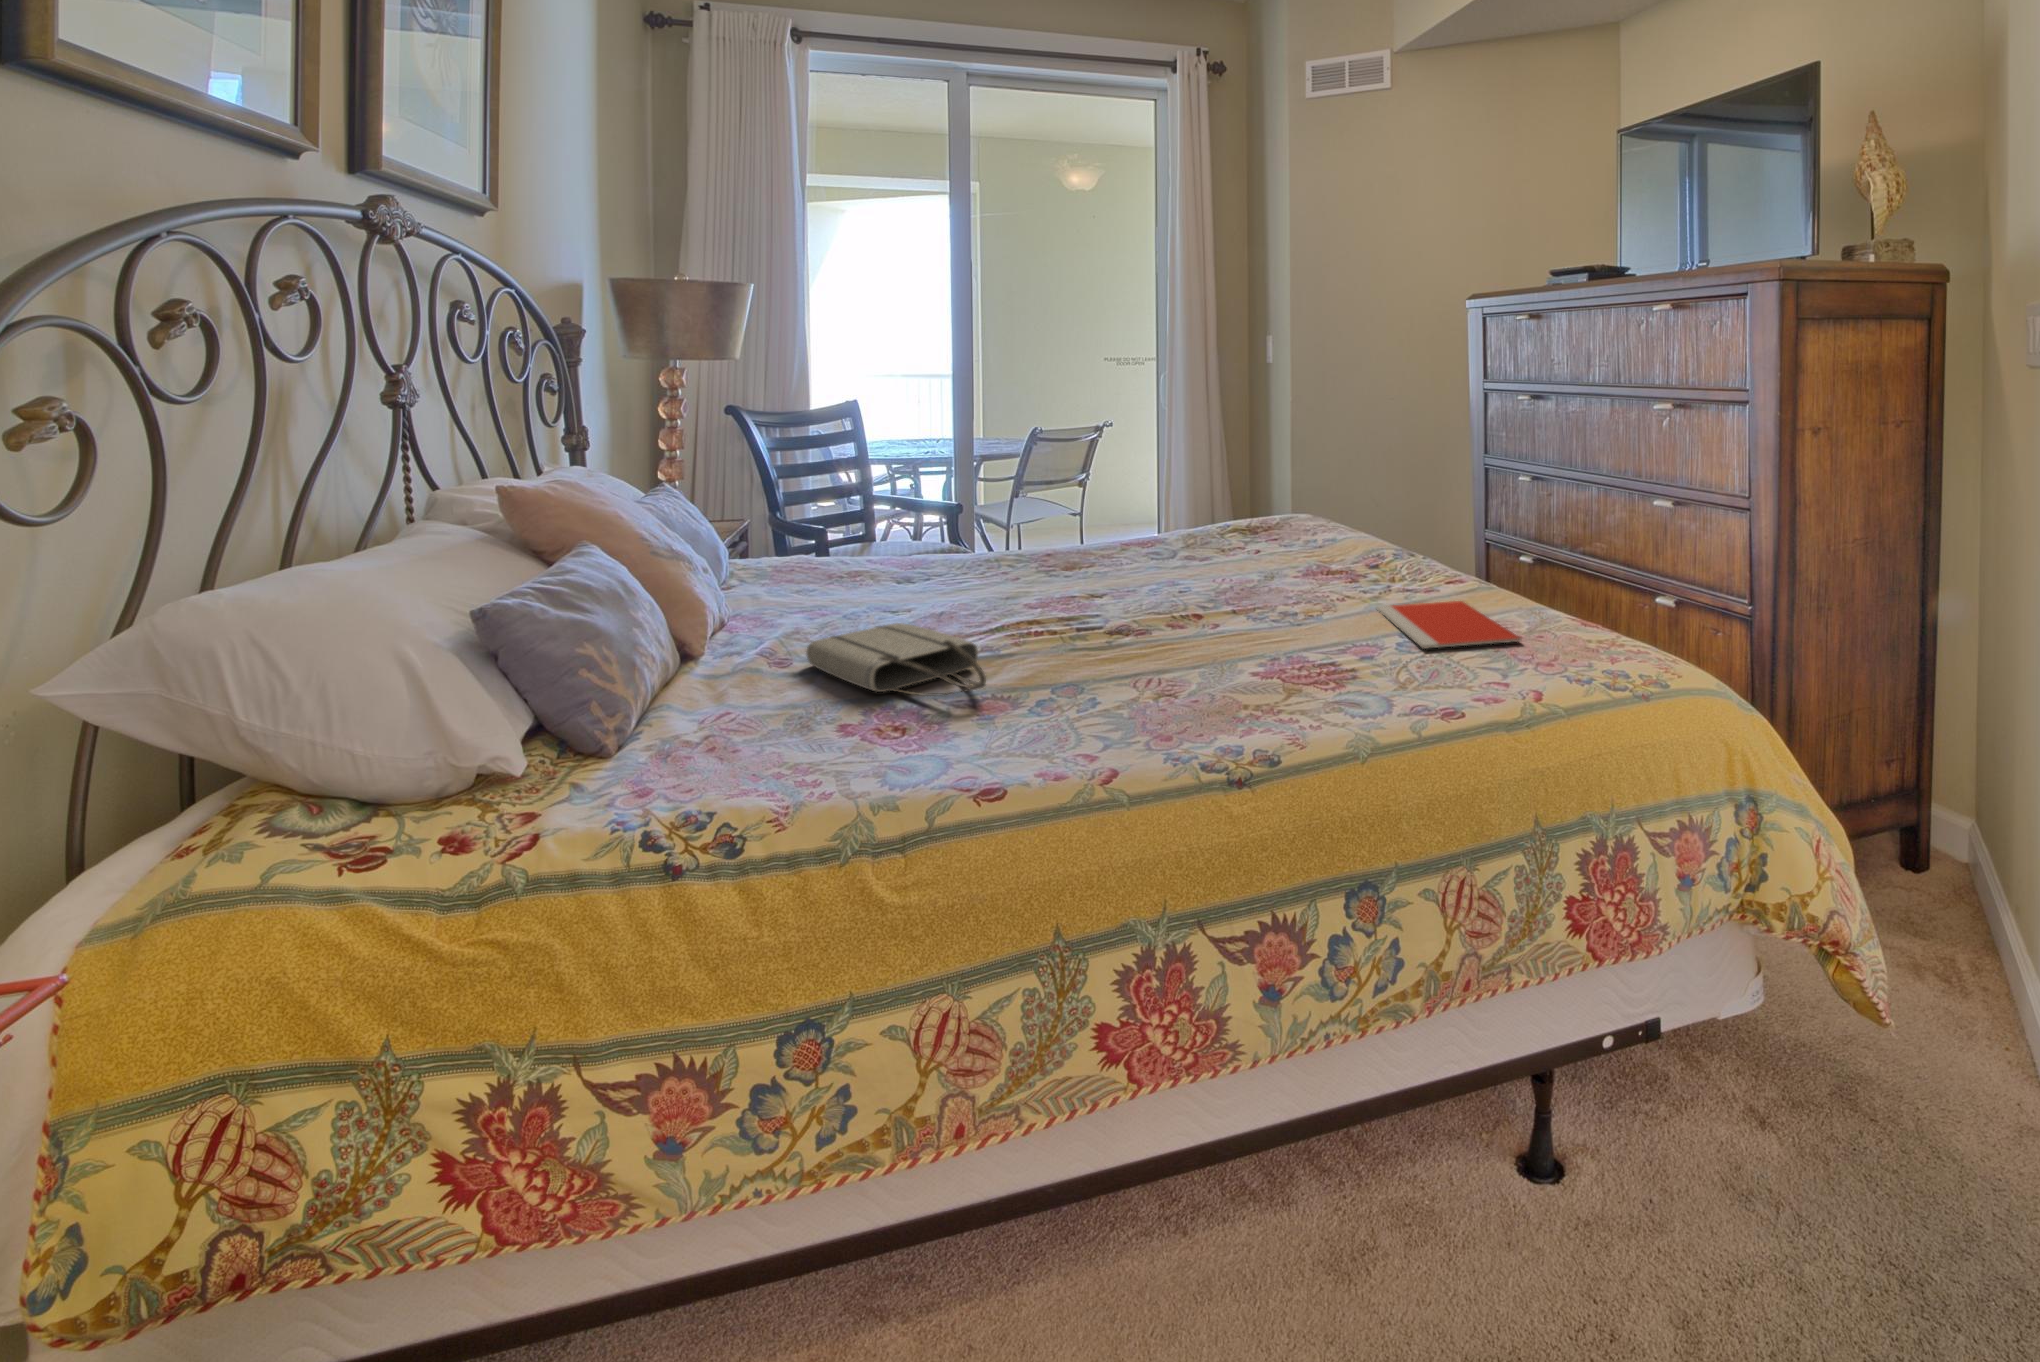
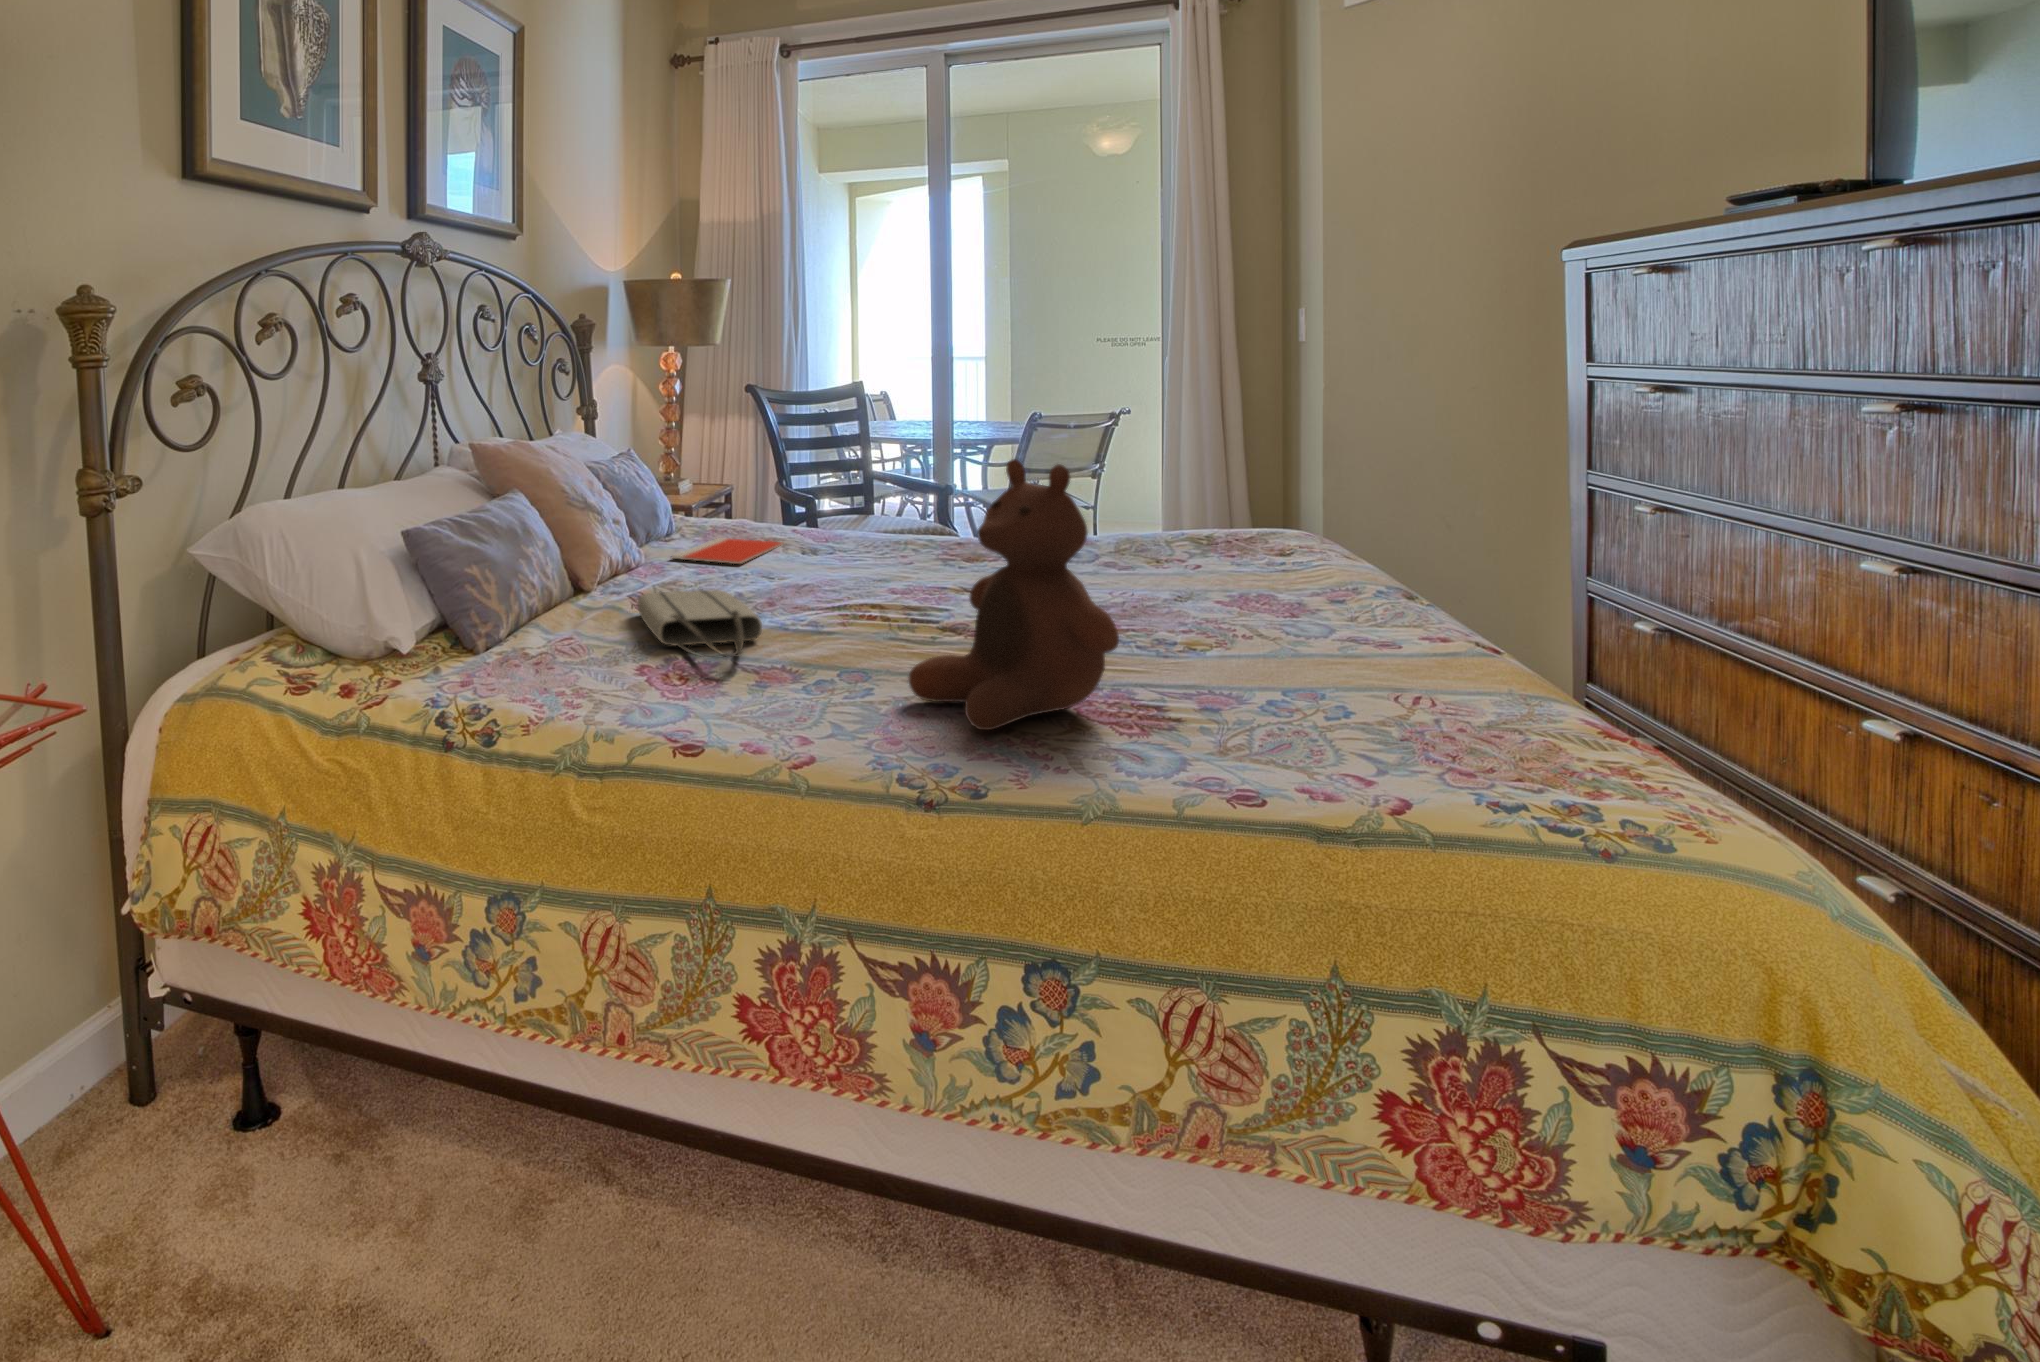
stuffed bear: none [1169,460,1349,704] -> present [908,459,1119,730]
notebook: present [1377,601,1521,649] -> present [671,538,783,564]

